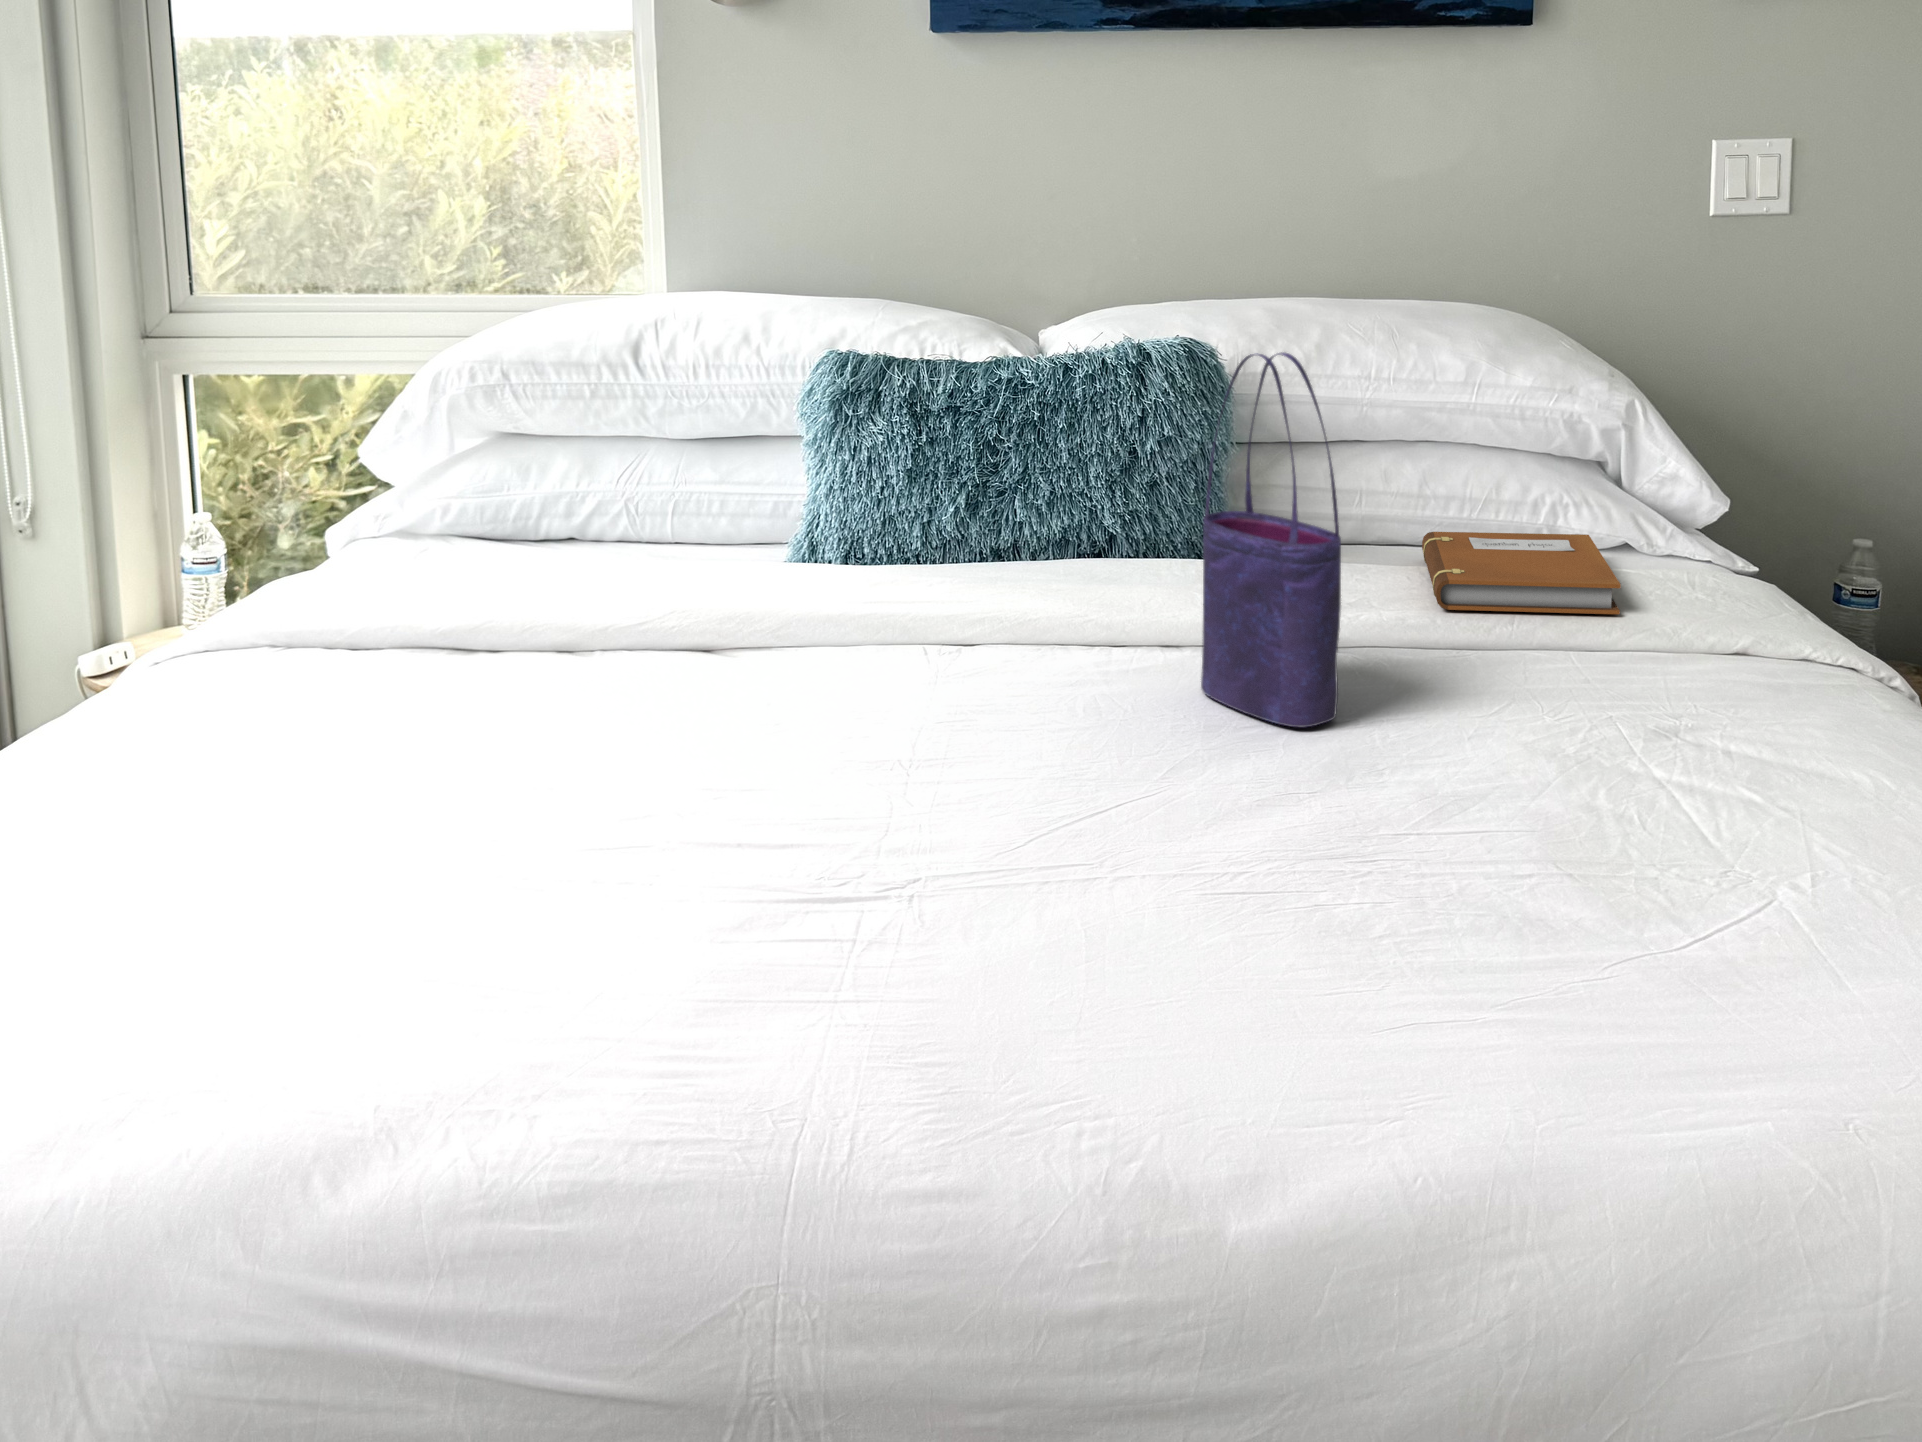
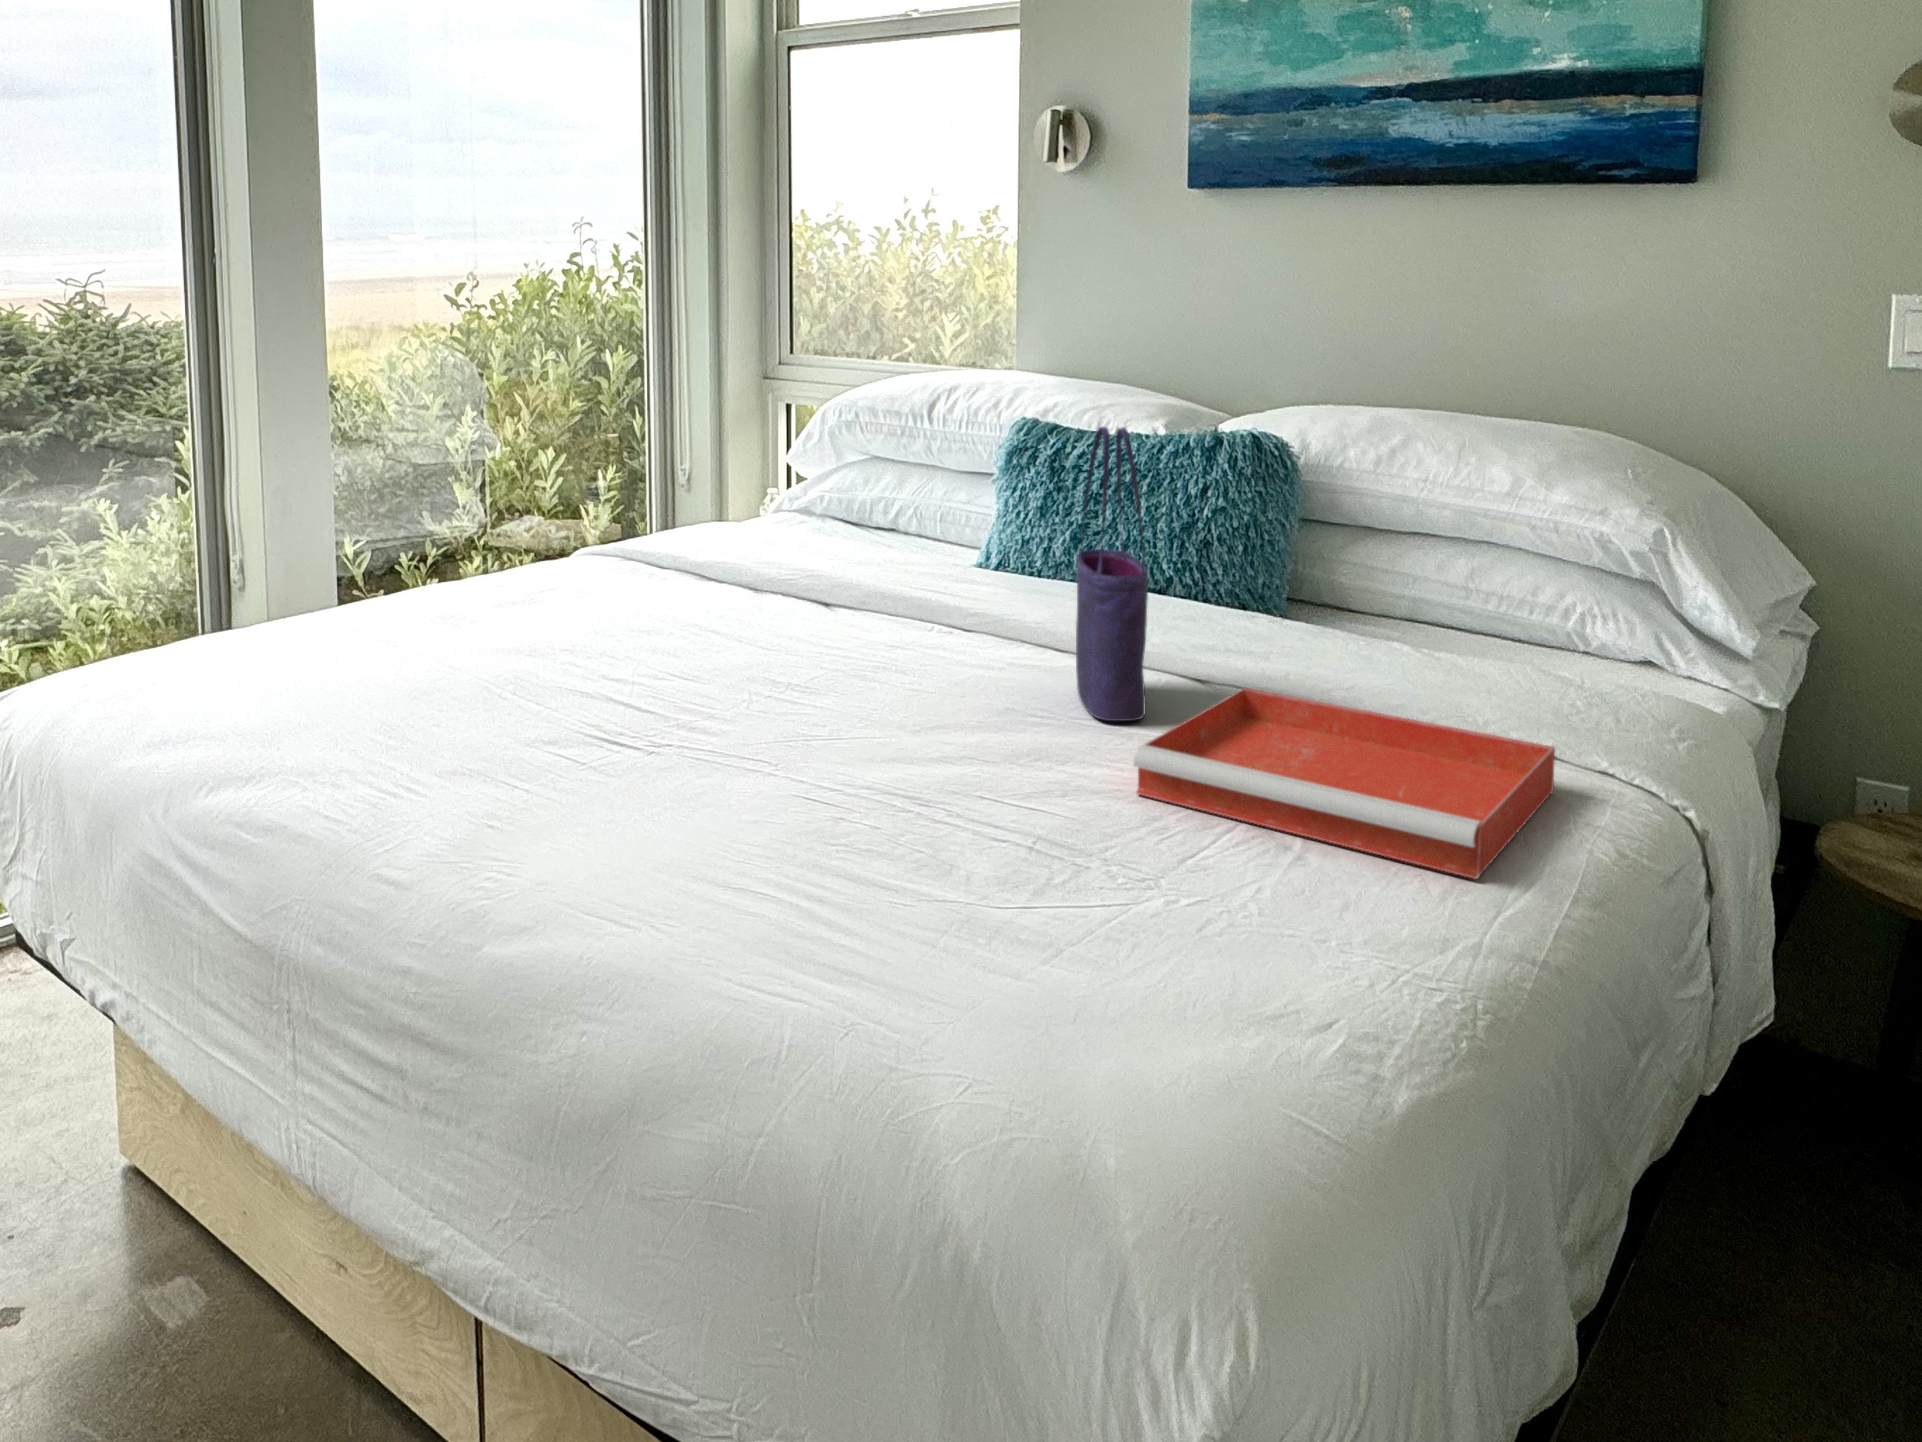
notebook: present [1422,532,1621,614] -> none [1367,612,1582,700]
tray: none [1436,654,1898,810] -> present [1133,688,1555,879]

